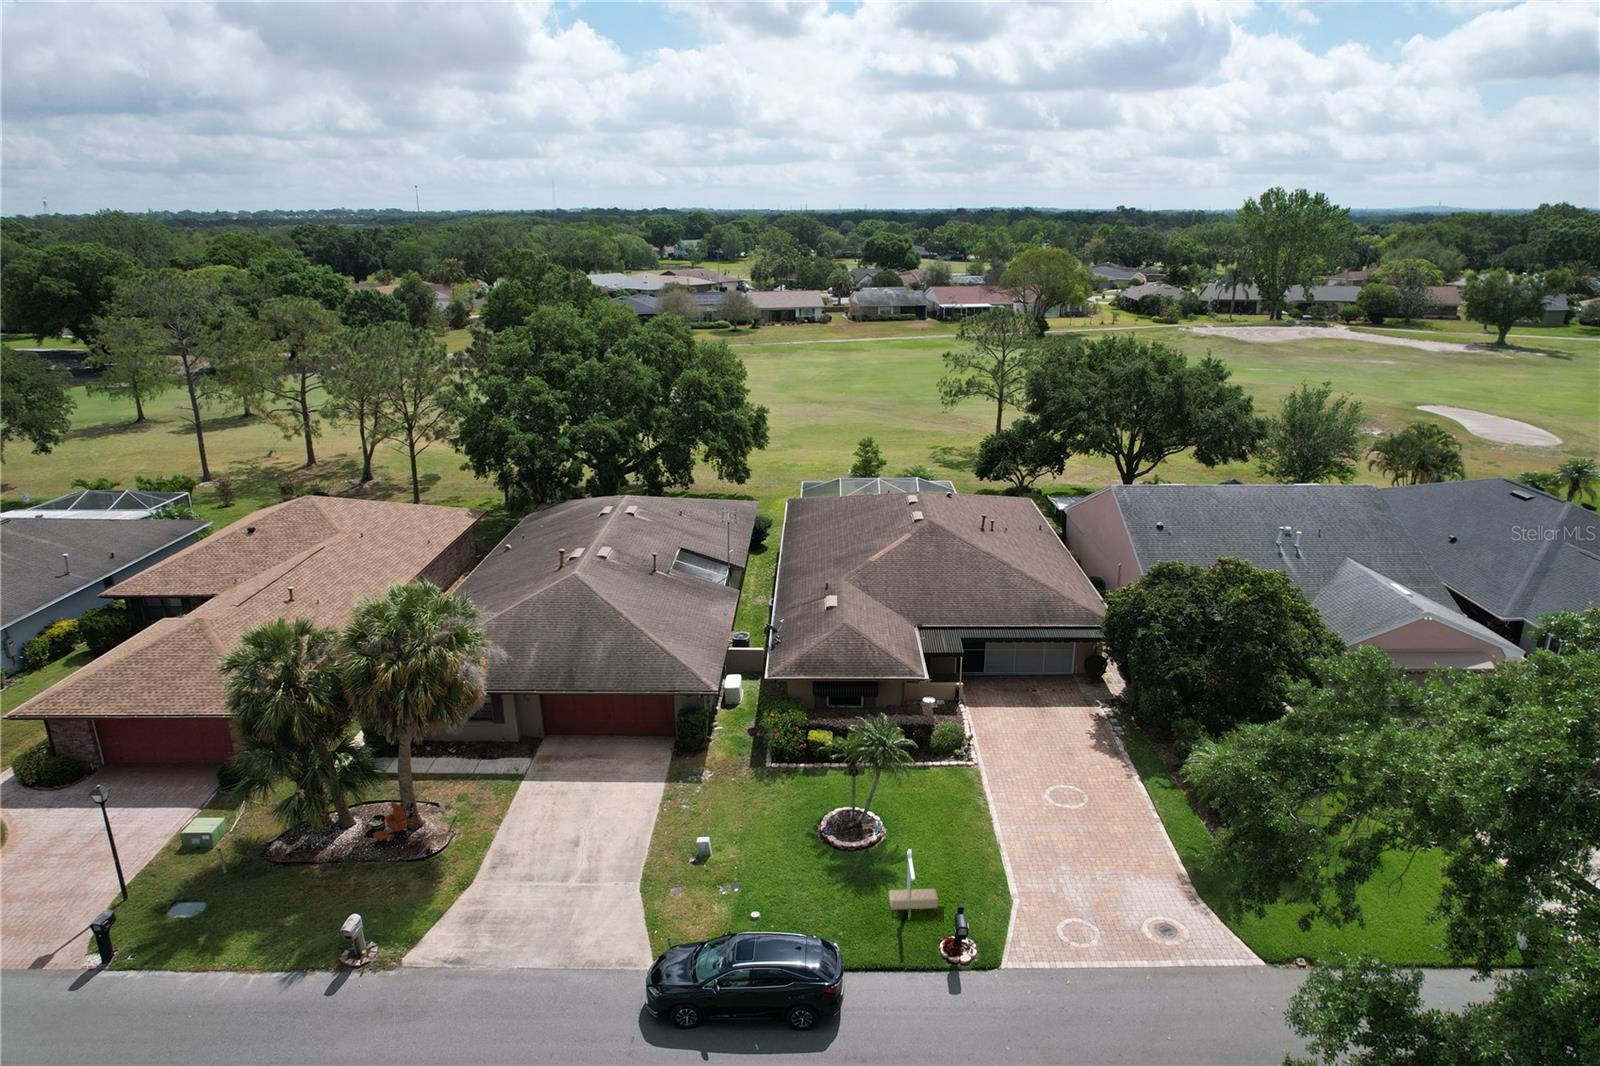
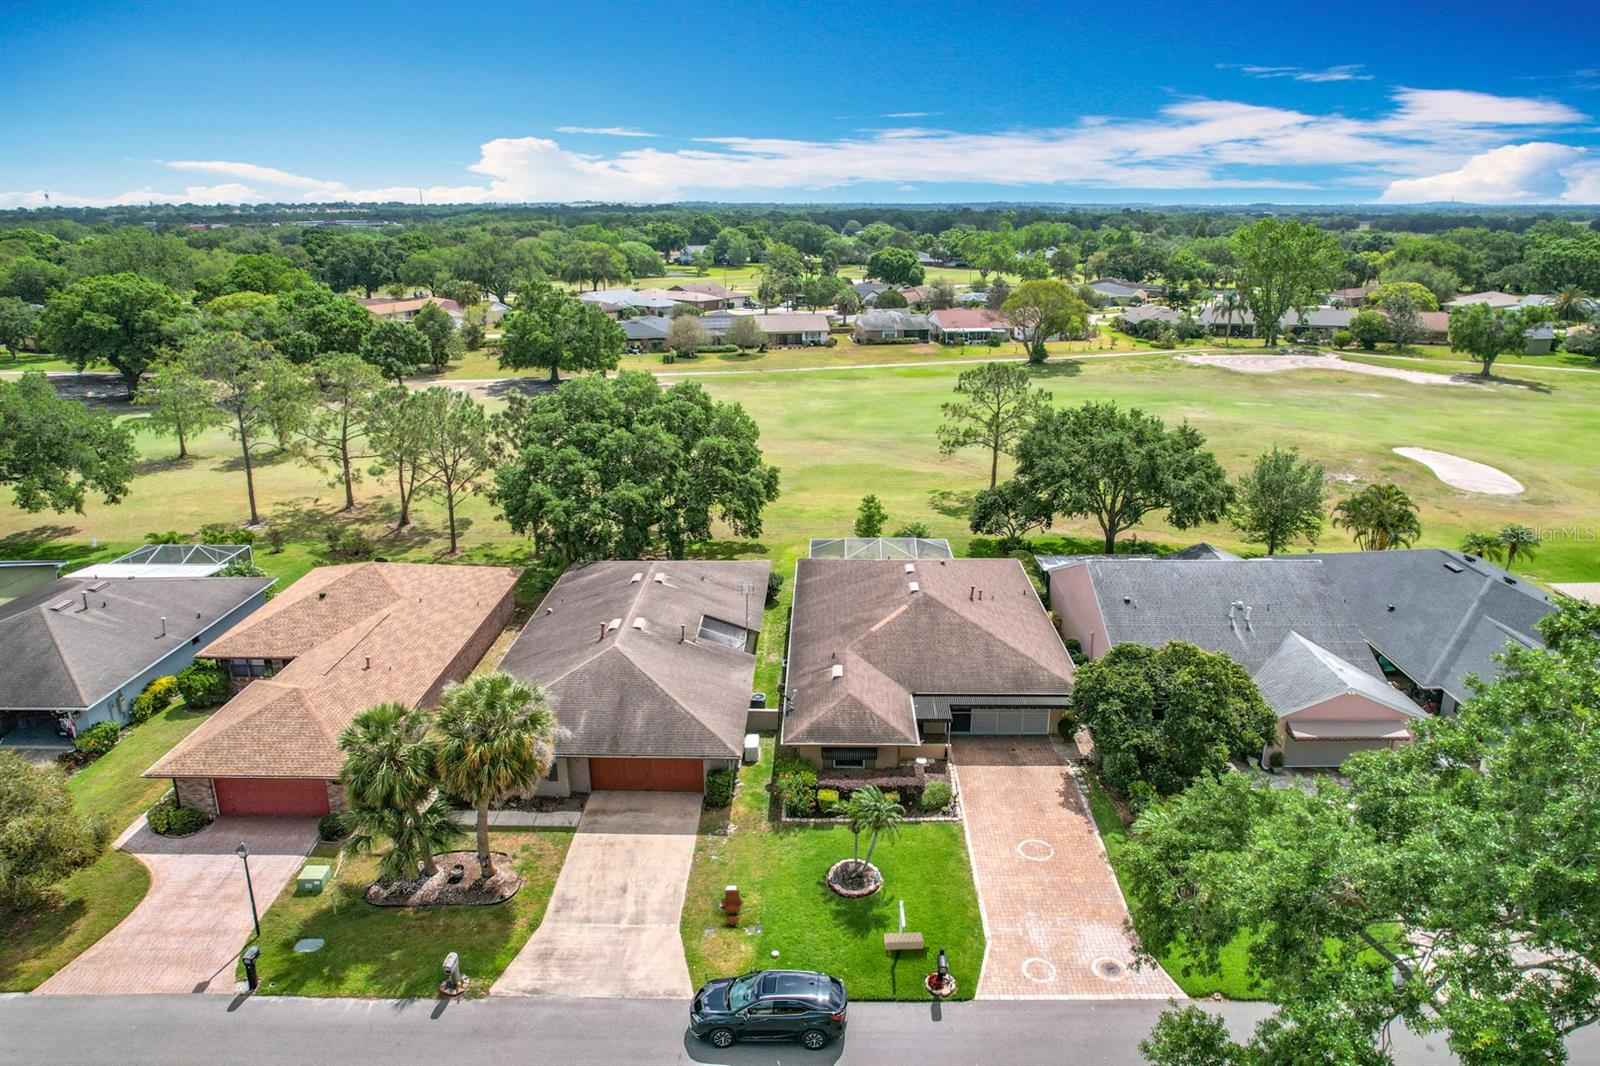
lounge chair: present [373,803,407,847] -> present [721,890,743,926]

